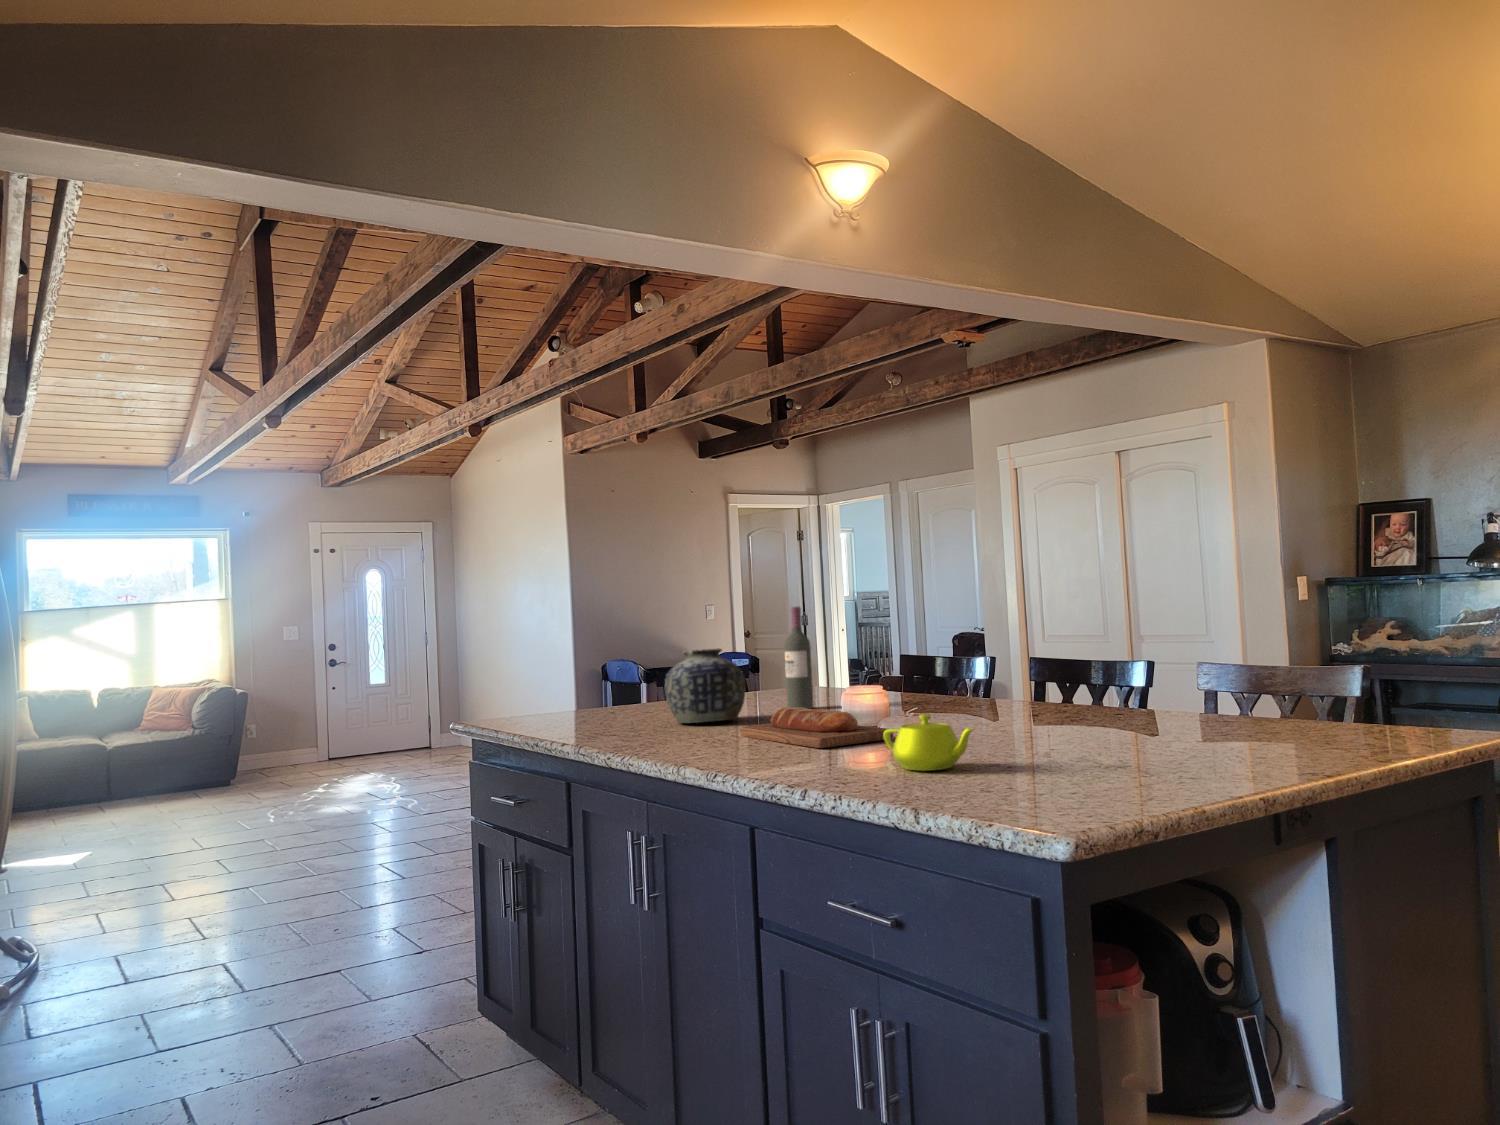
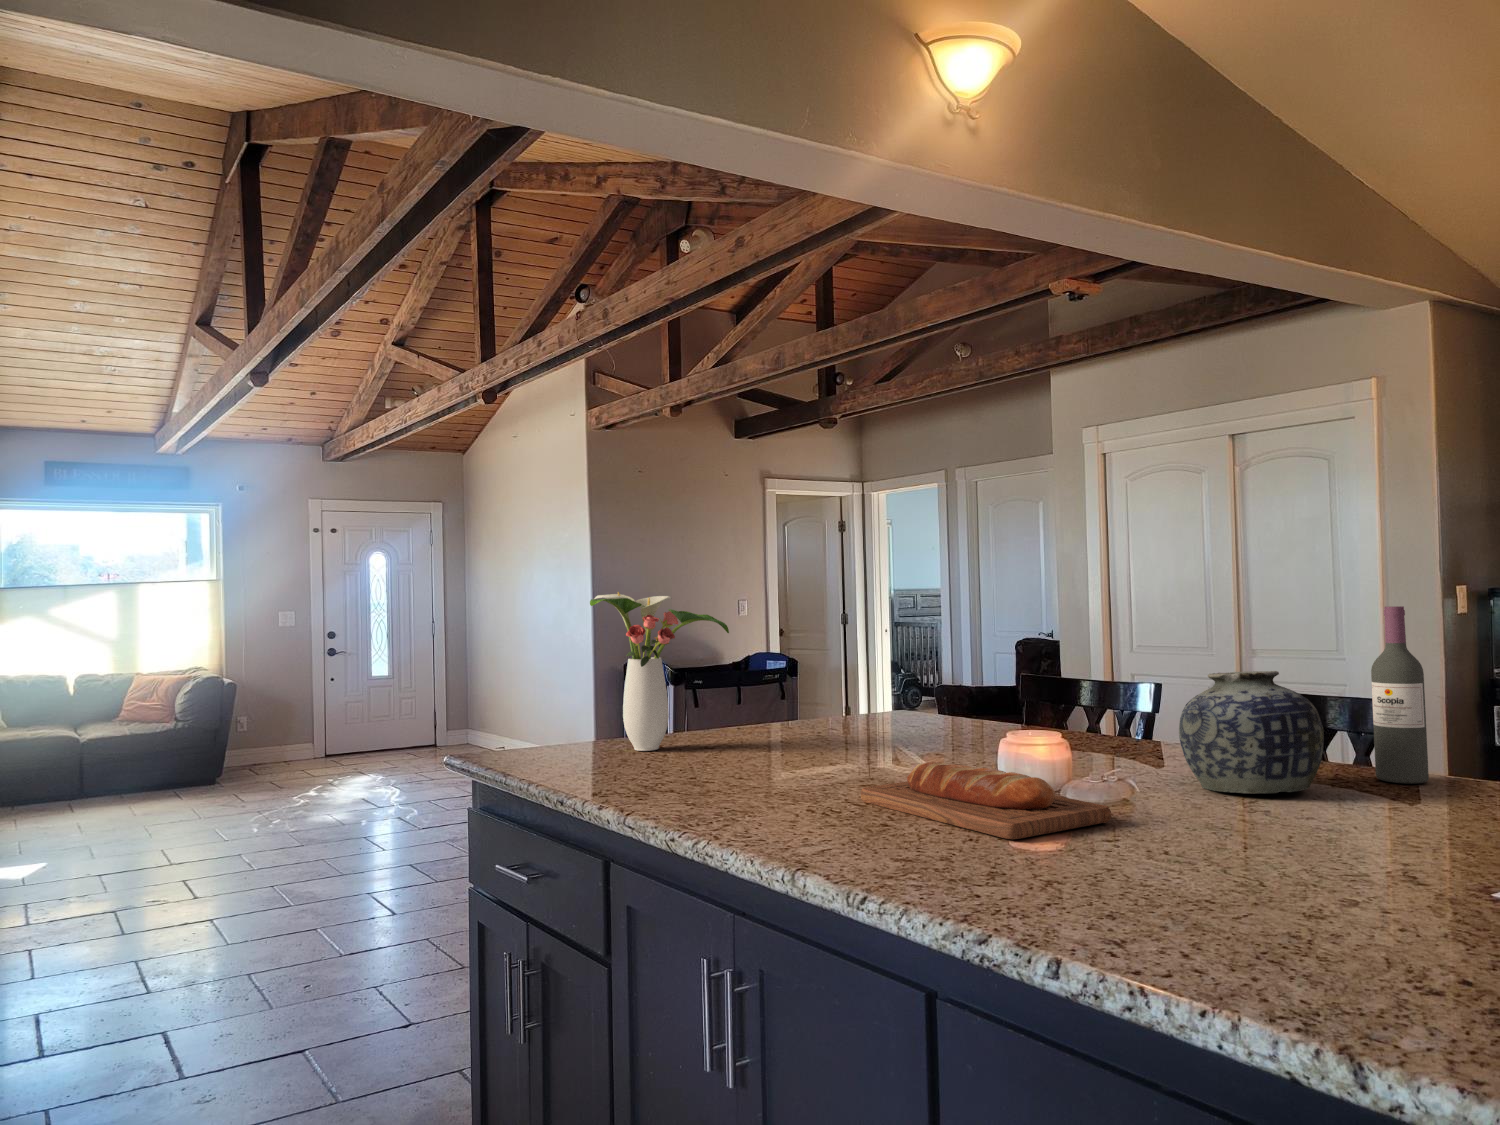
flower arrangement: none [557,599,661,716] -> present [590,592,729,751]
wine bottle: present [784,607,814,709] -> present [1371,606,1429,784]
vase: present [665,648,746,723] -> present [1179,671,1324,794]
teapot: present [884,714,975,771] -> none [1160,813,1363,918]

